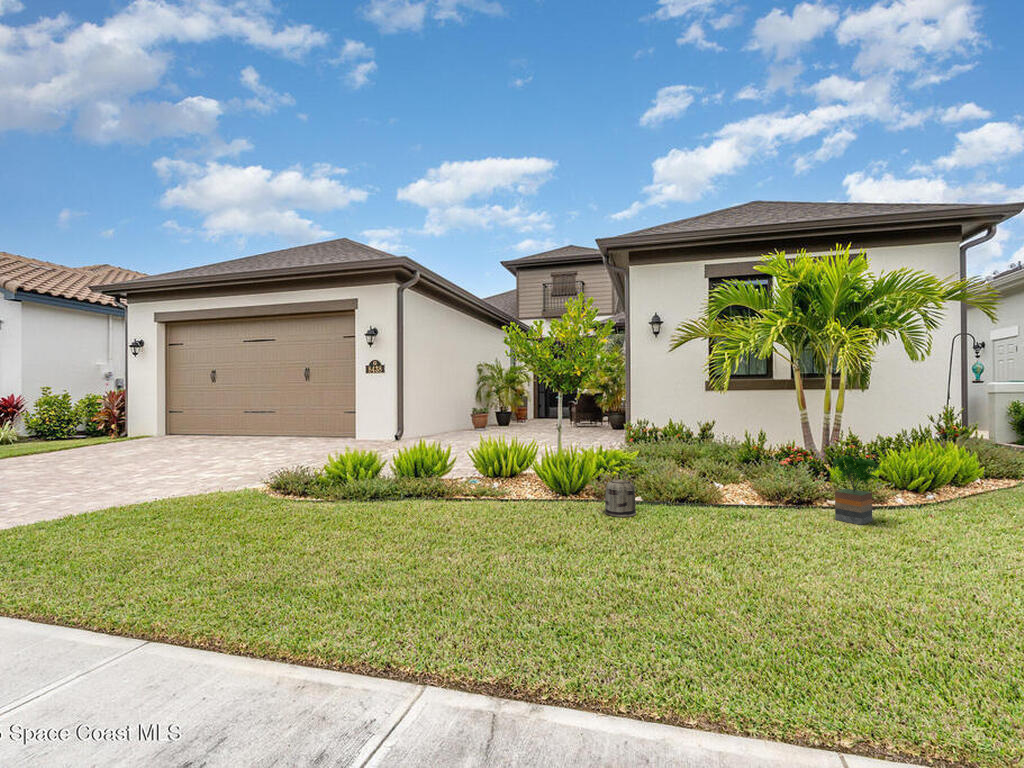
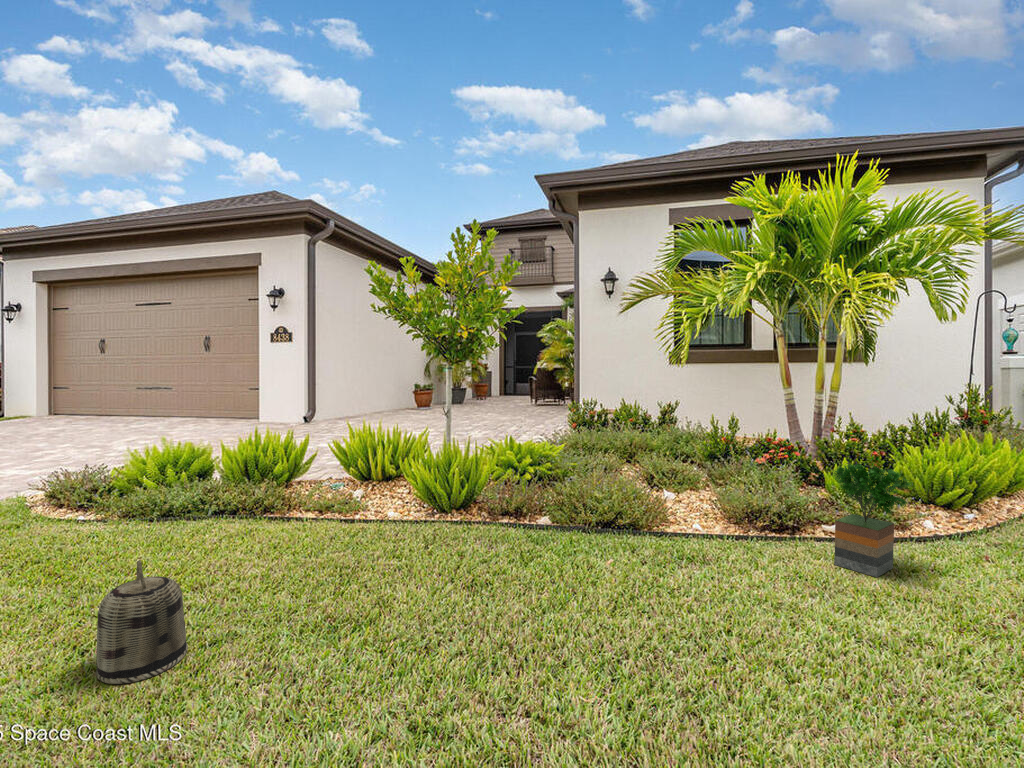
basket: present [605,471,636,517] -> present [96,560,188,684]

